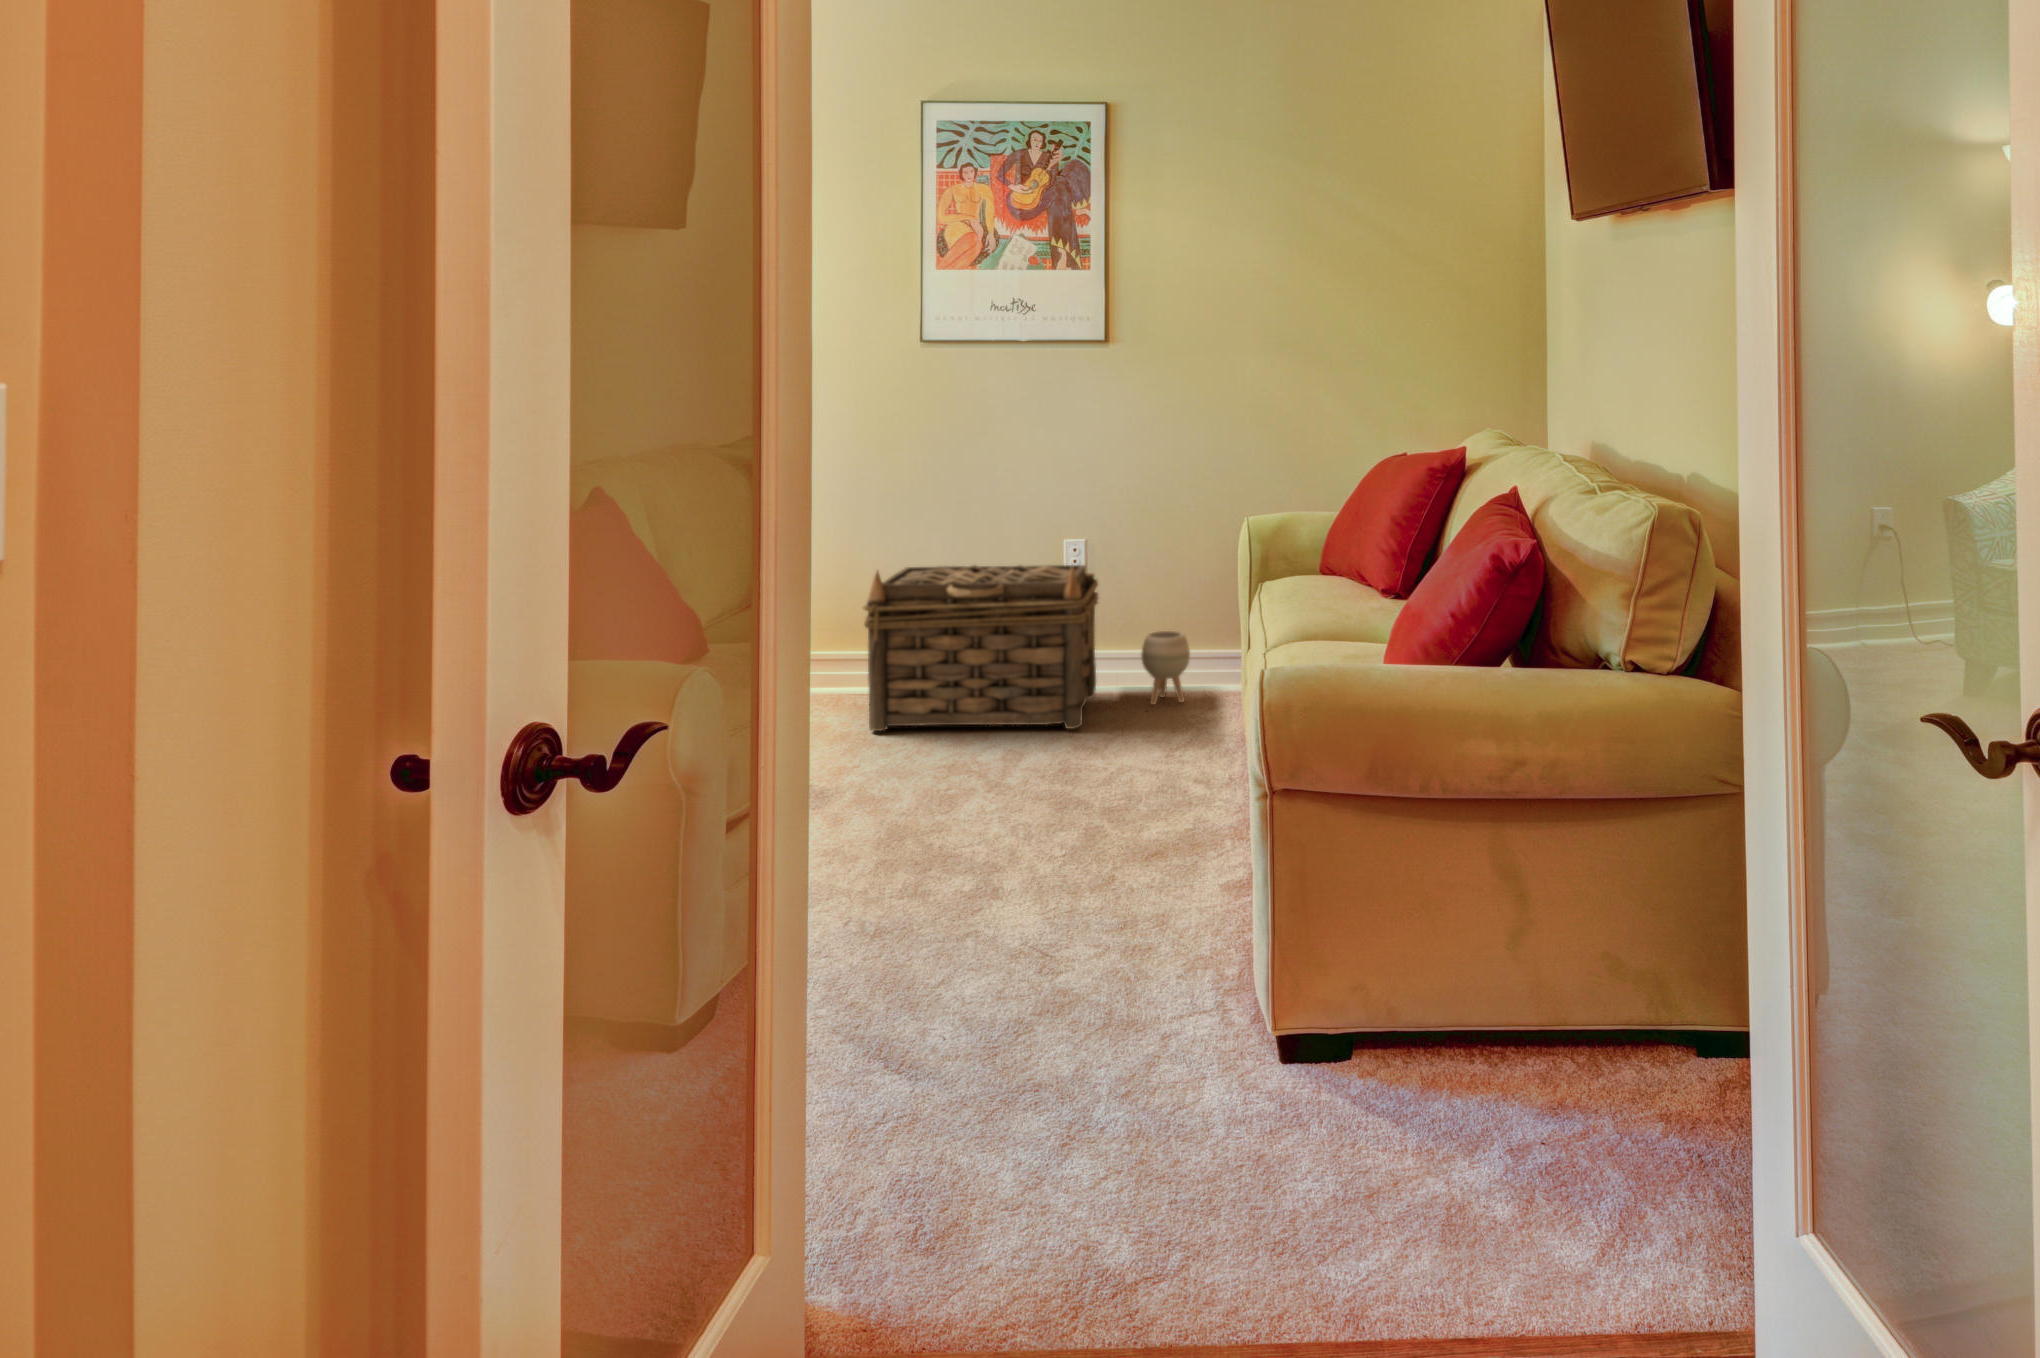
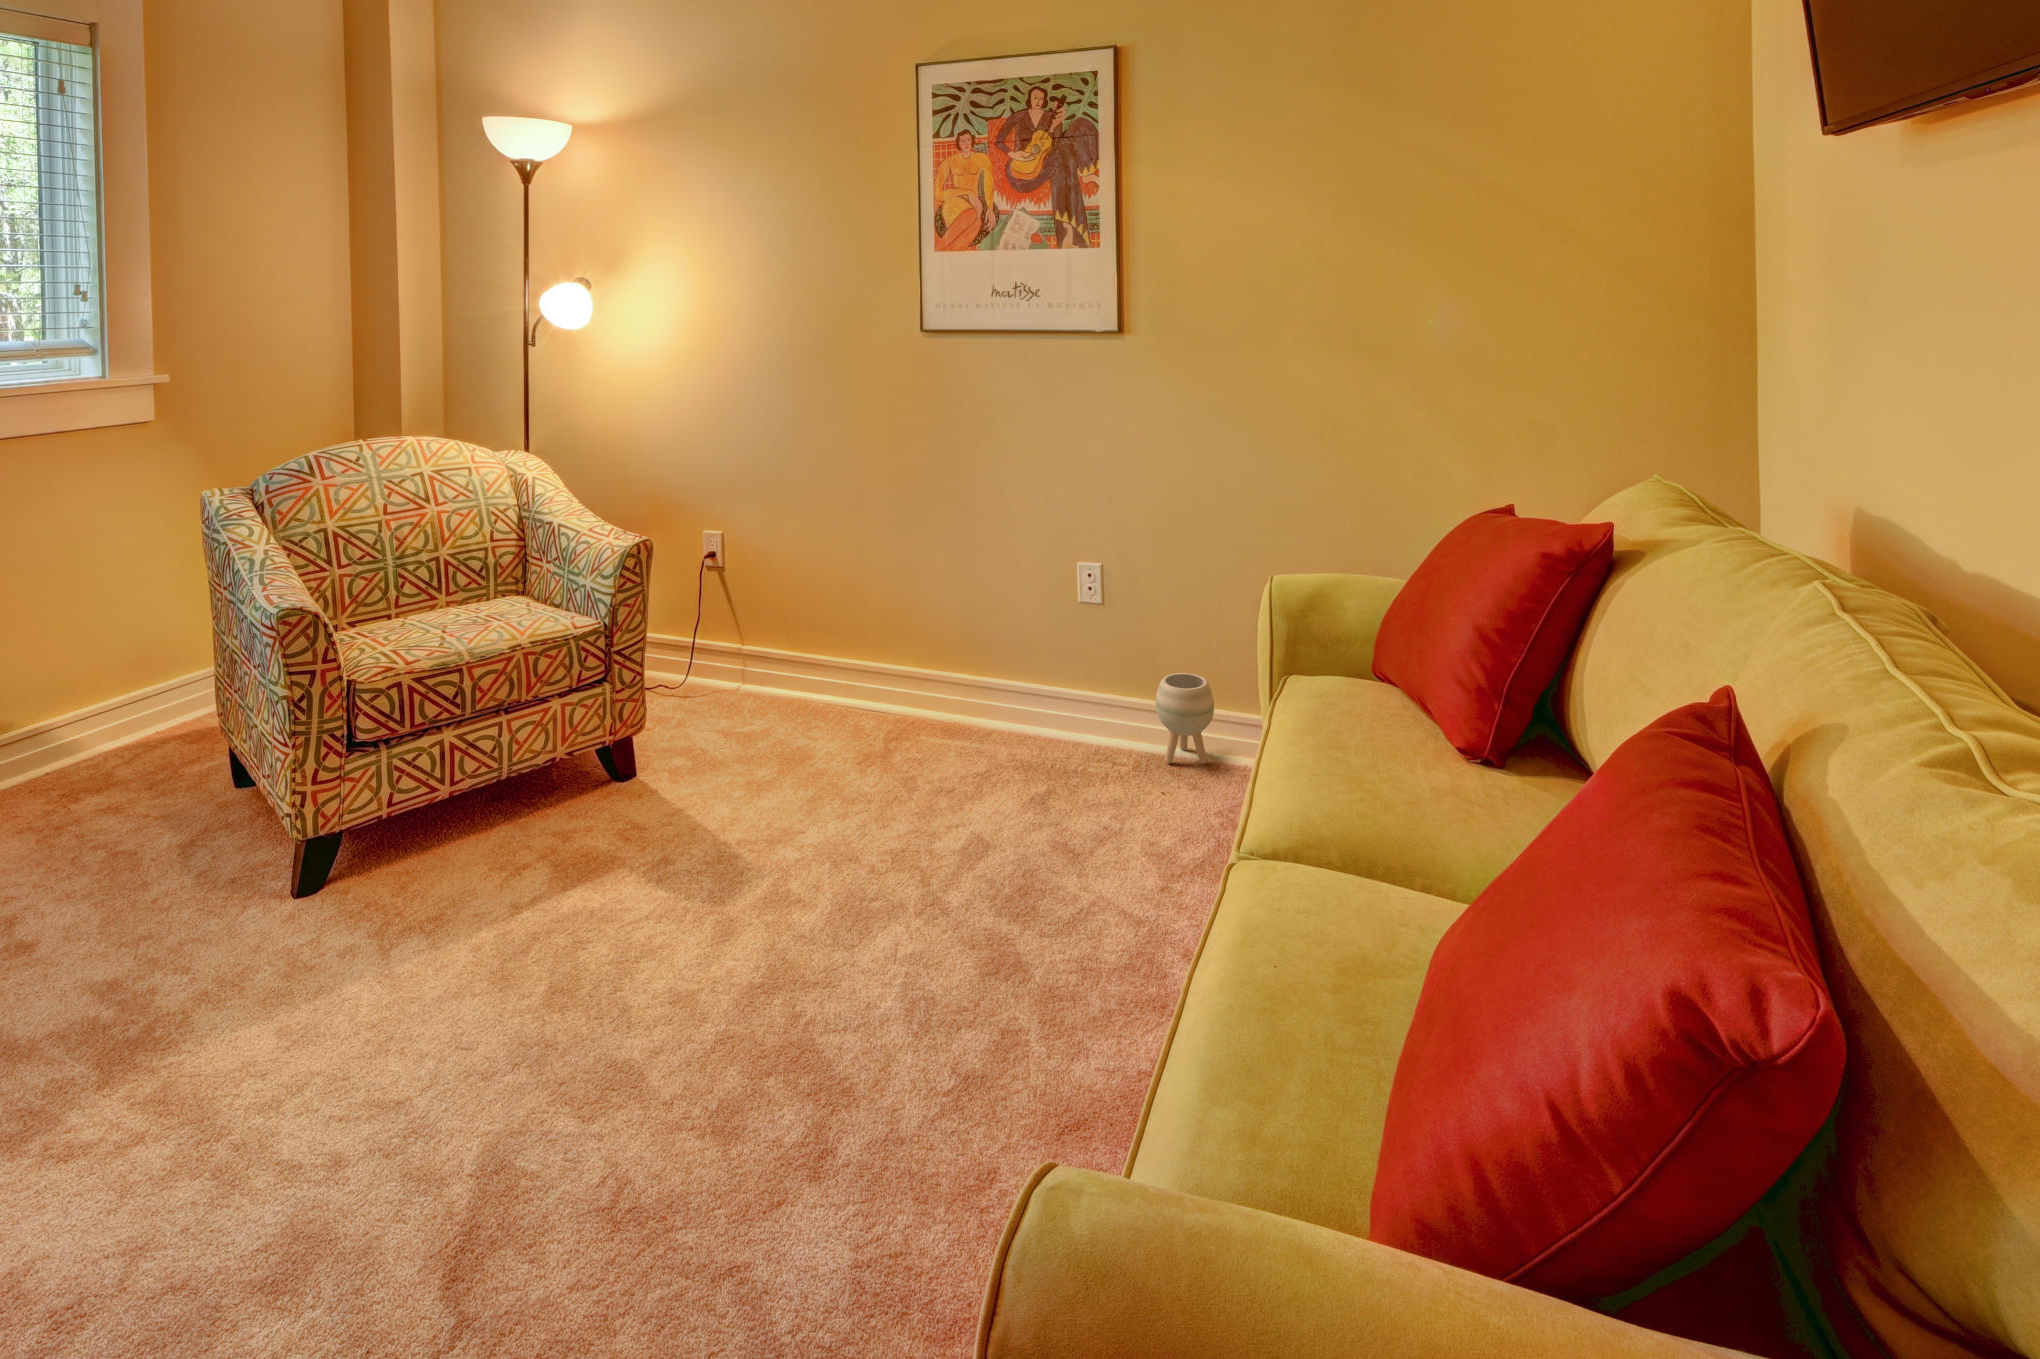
basket: present [863,565,1098,731] -> none [842,573,1111,796]

